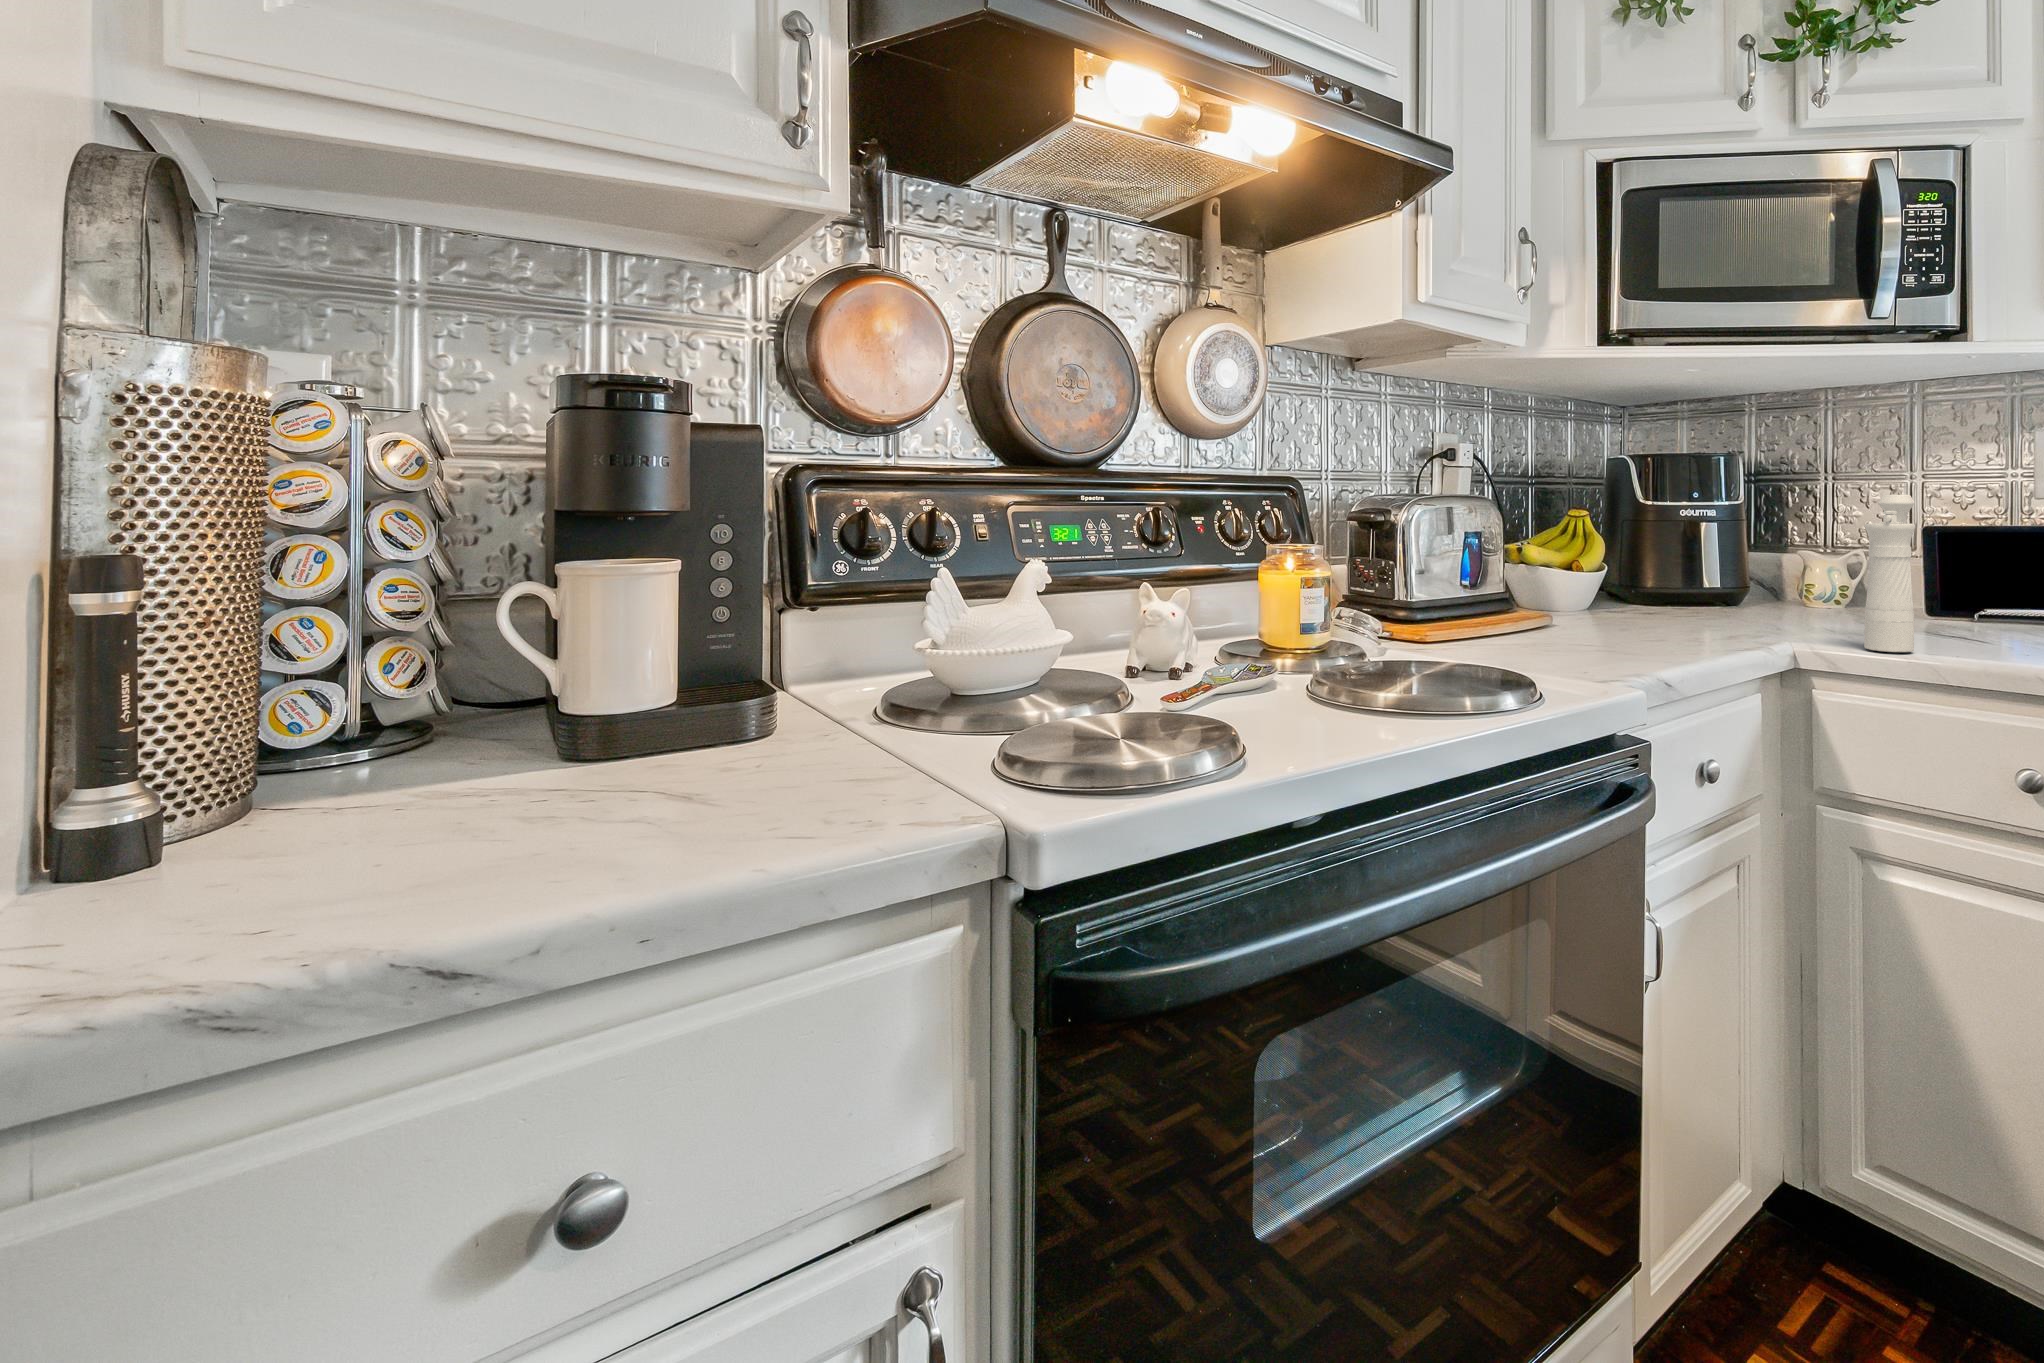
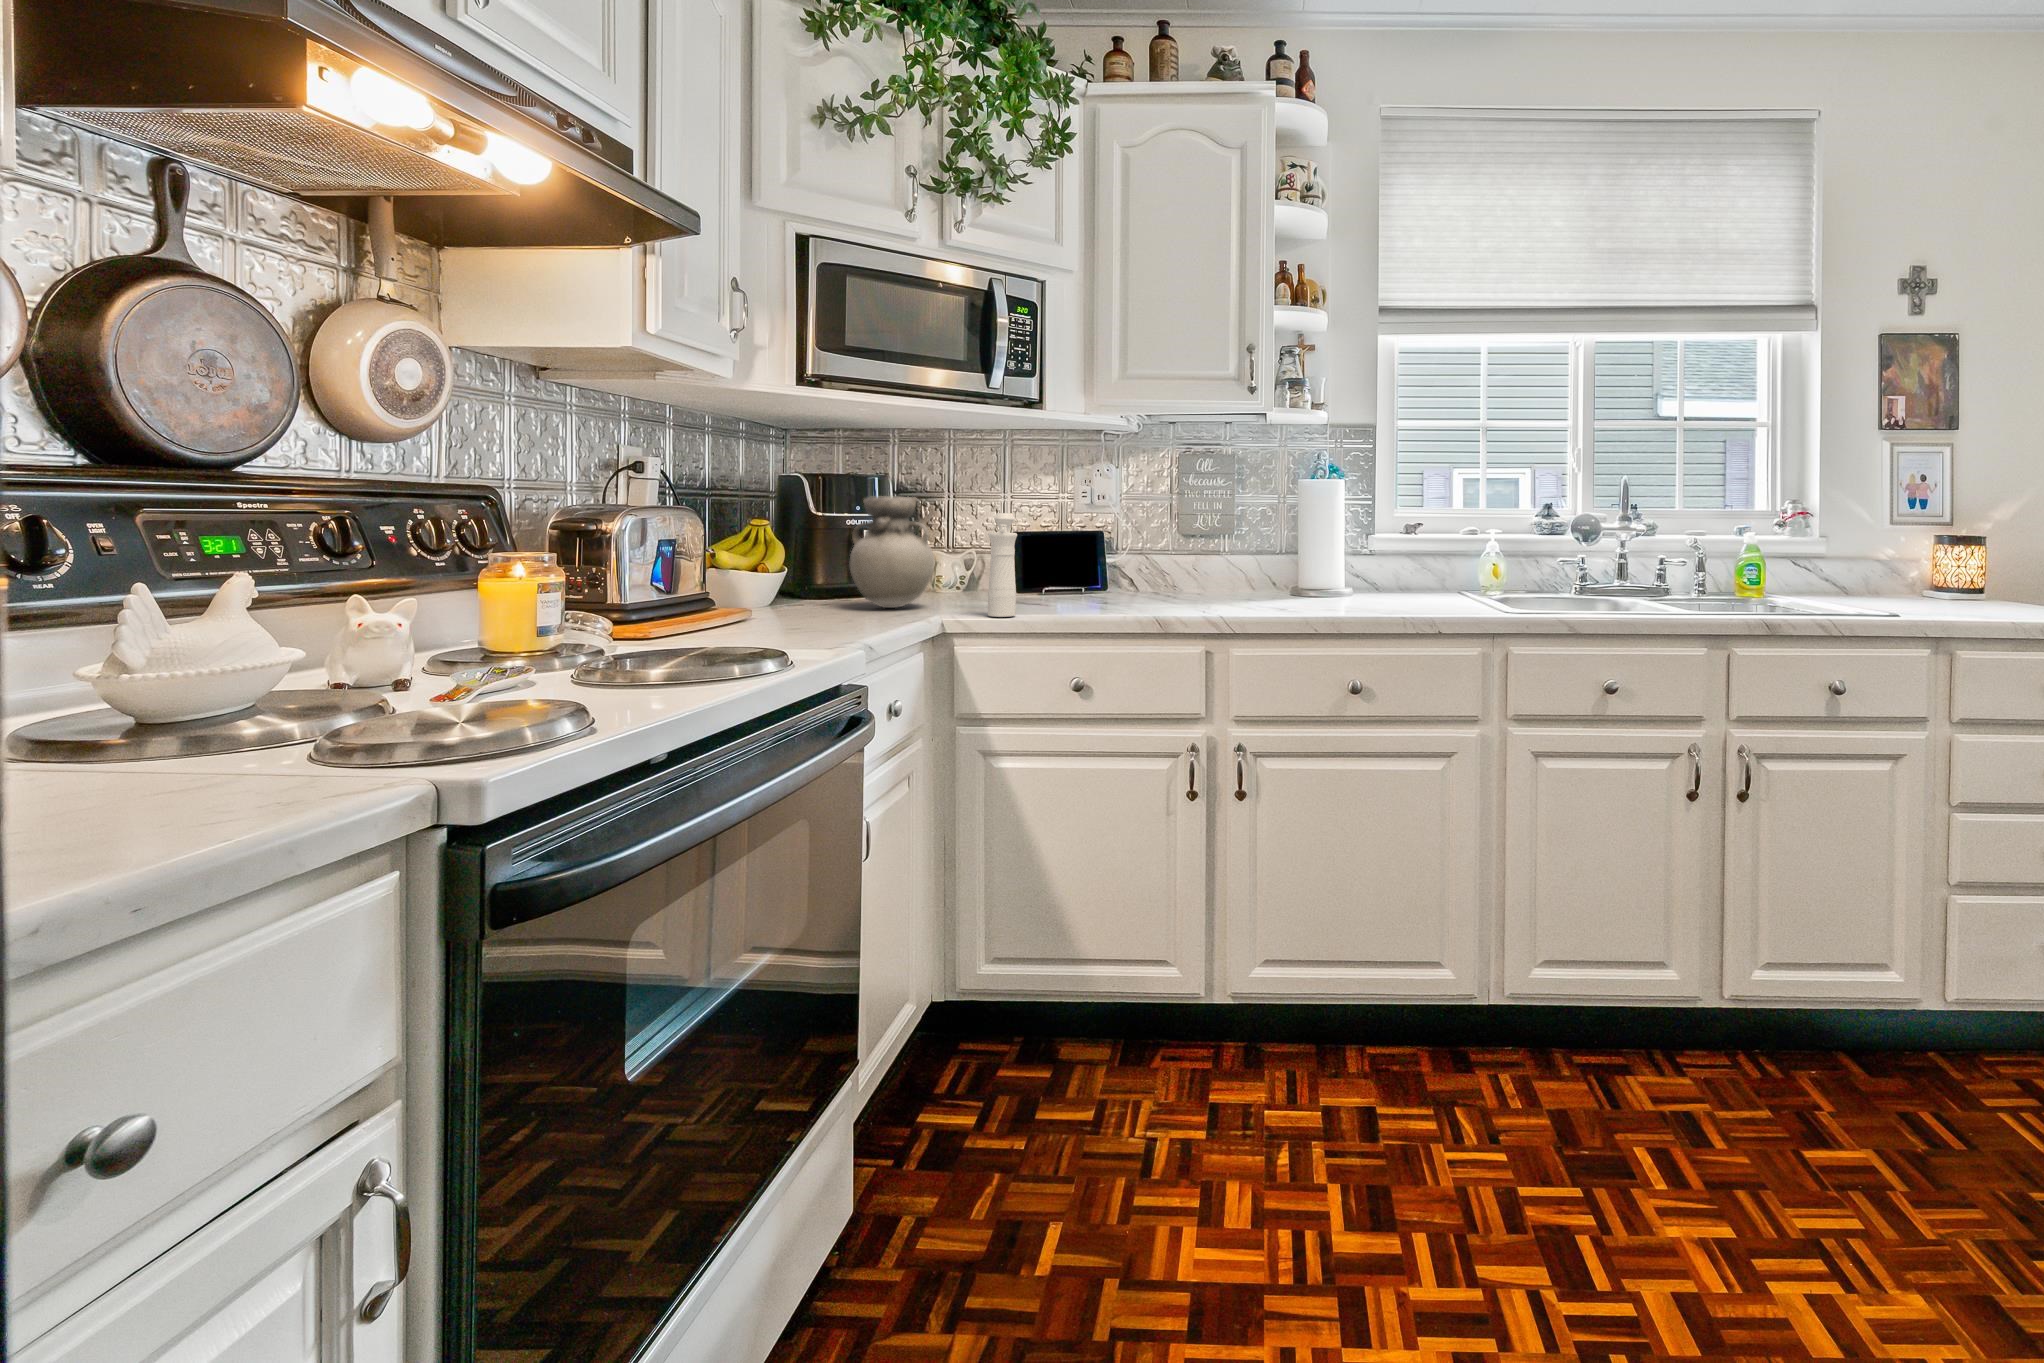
vase: none [1668,477,1785,626] -> present [850,496,935,608]

